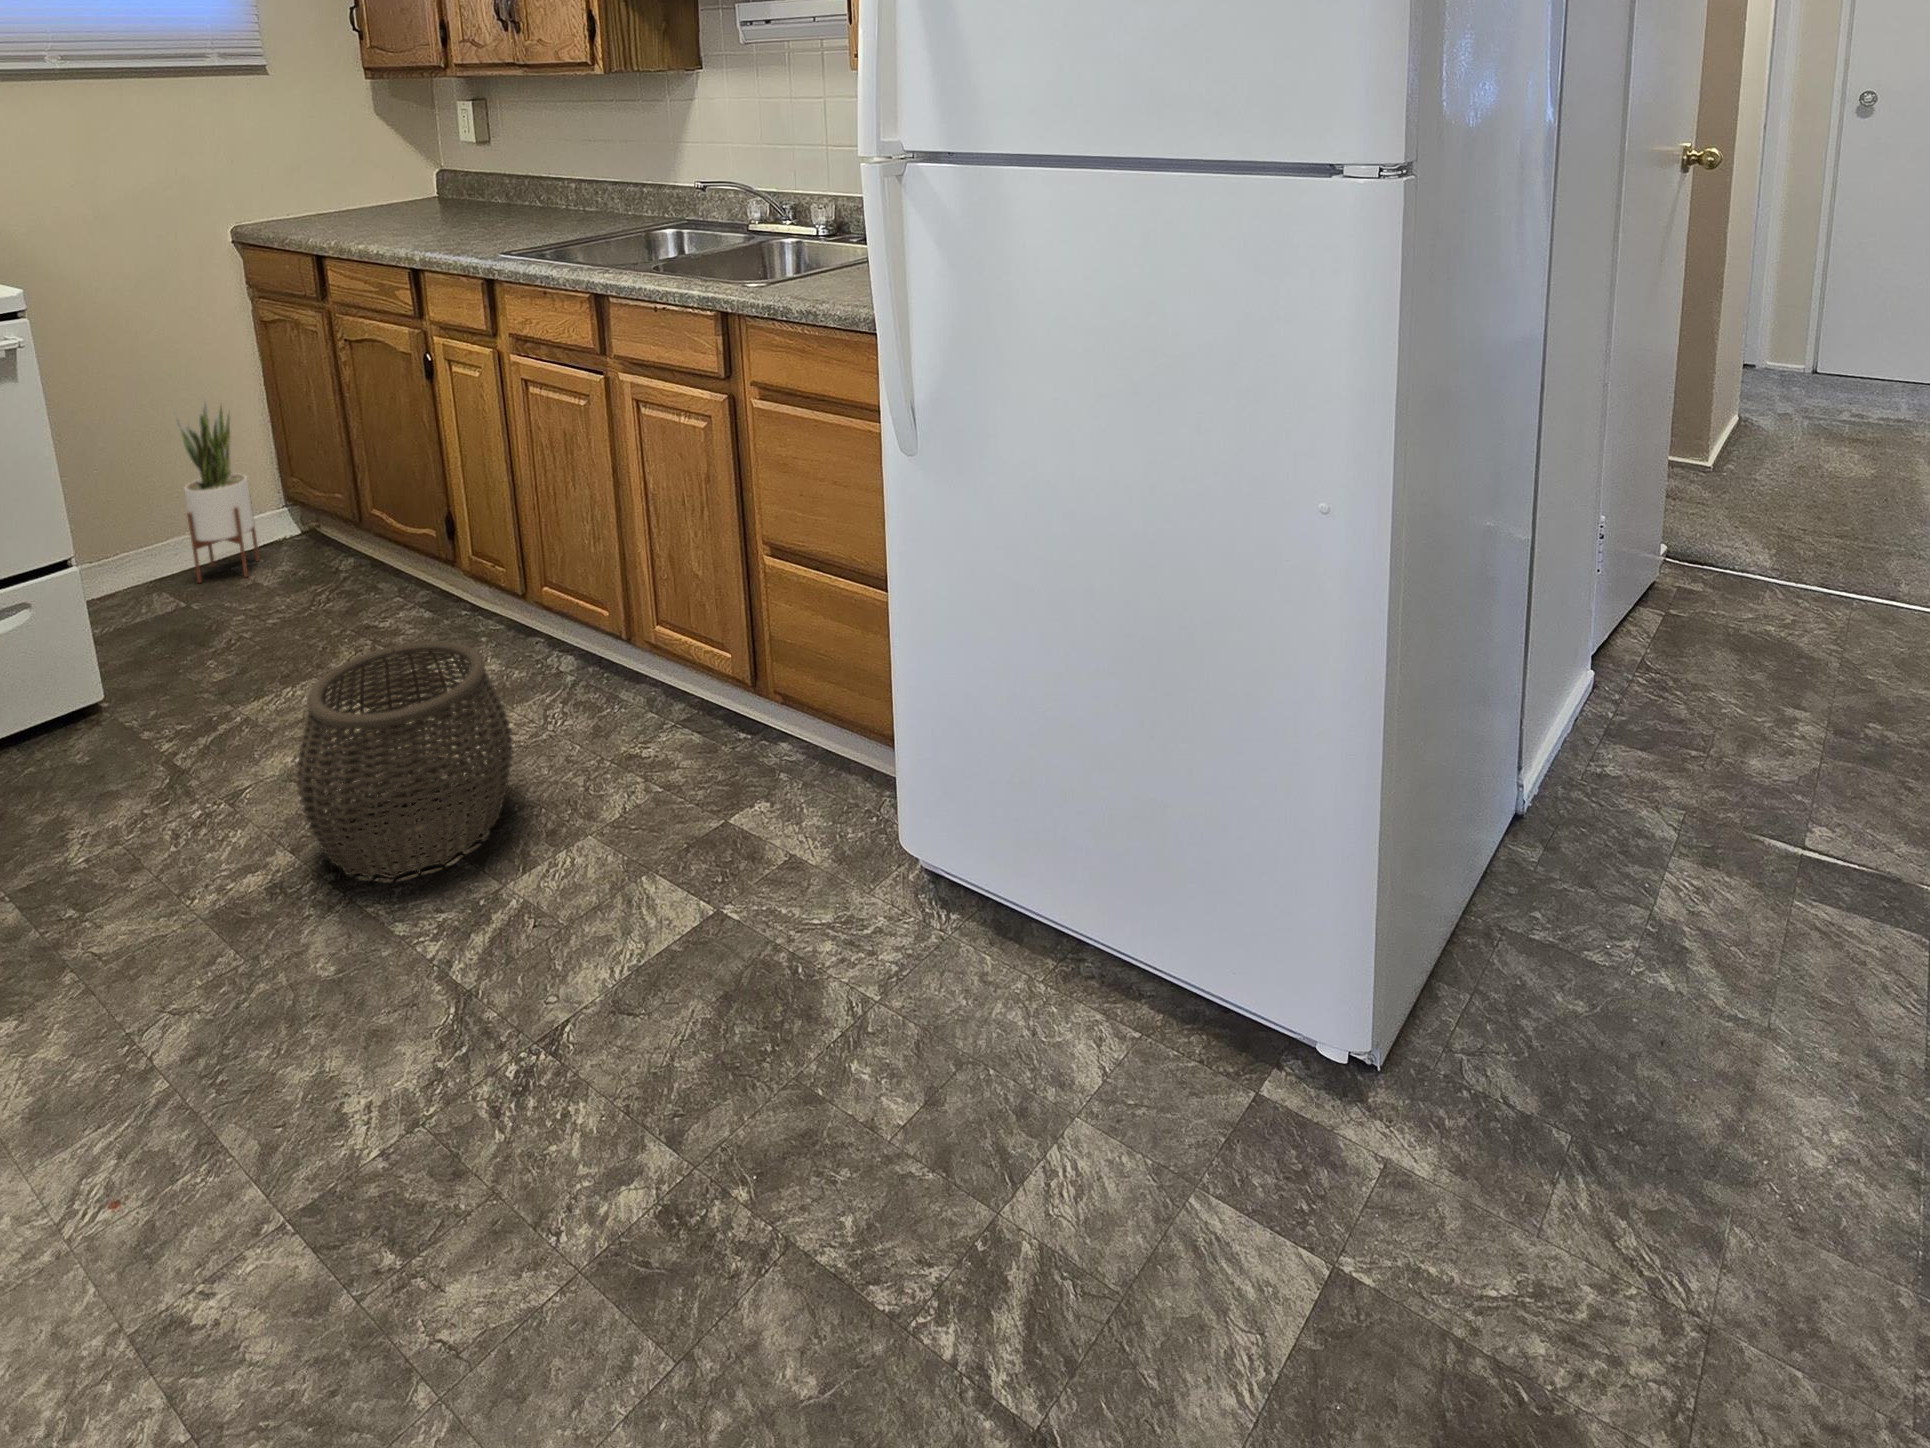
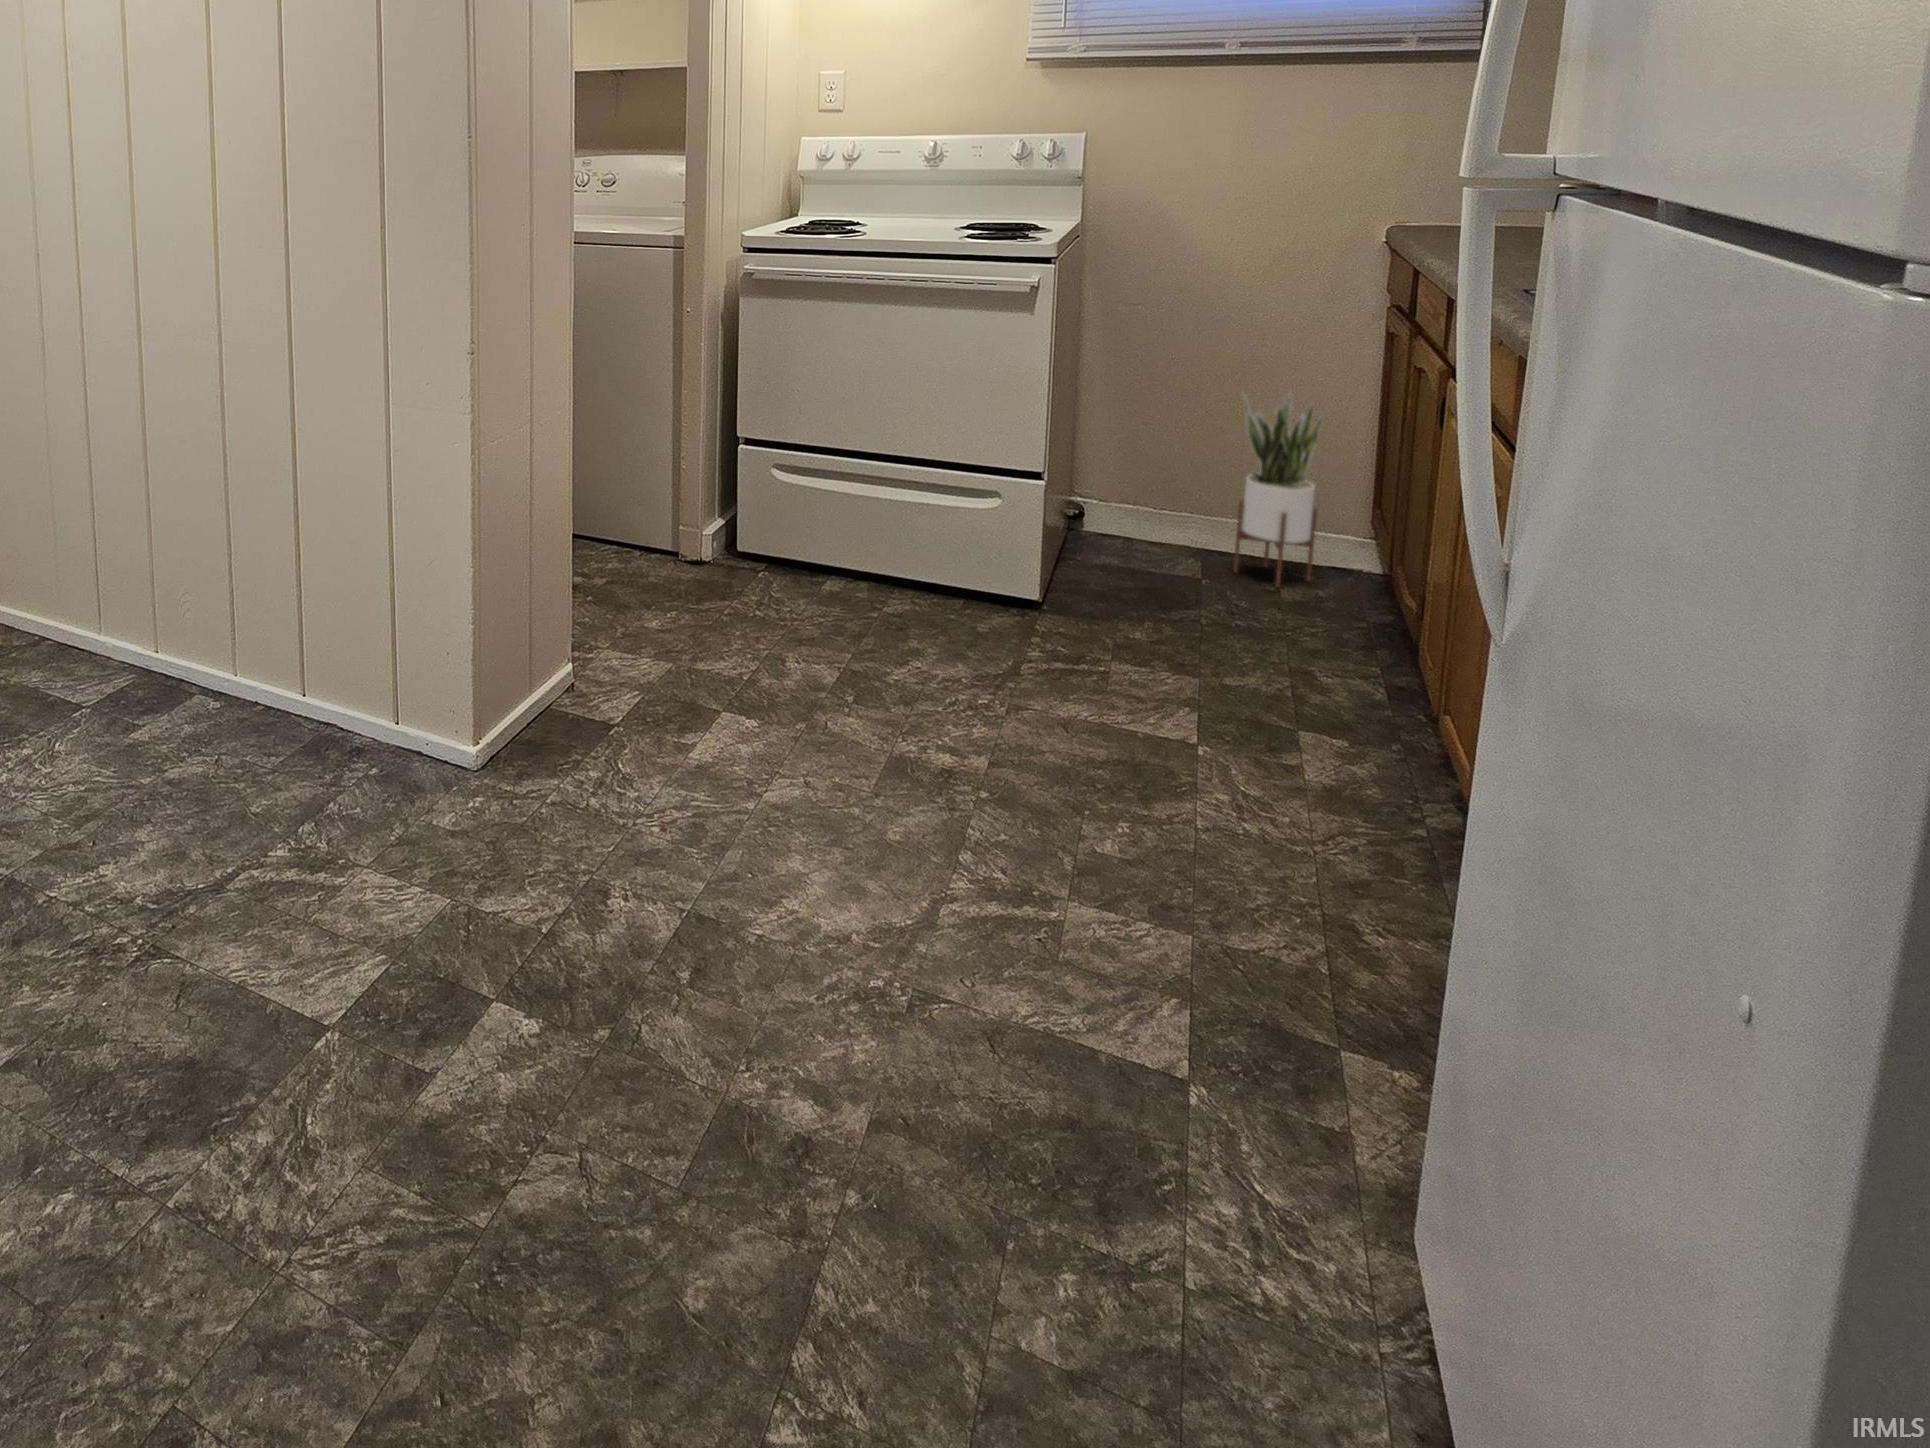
woven basket: present [296,641,513,879] -> none [971,629,1205,866]

